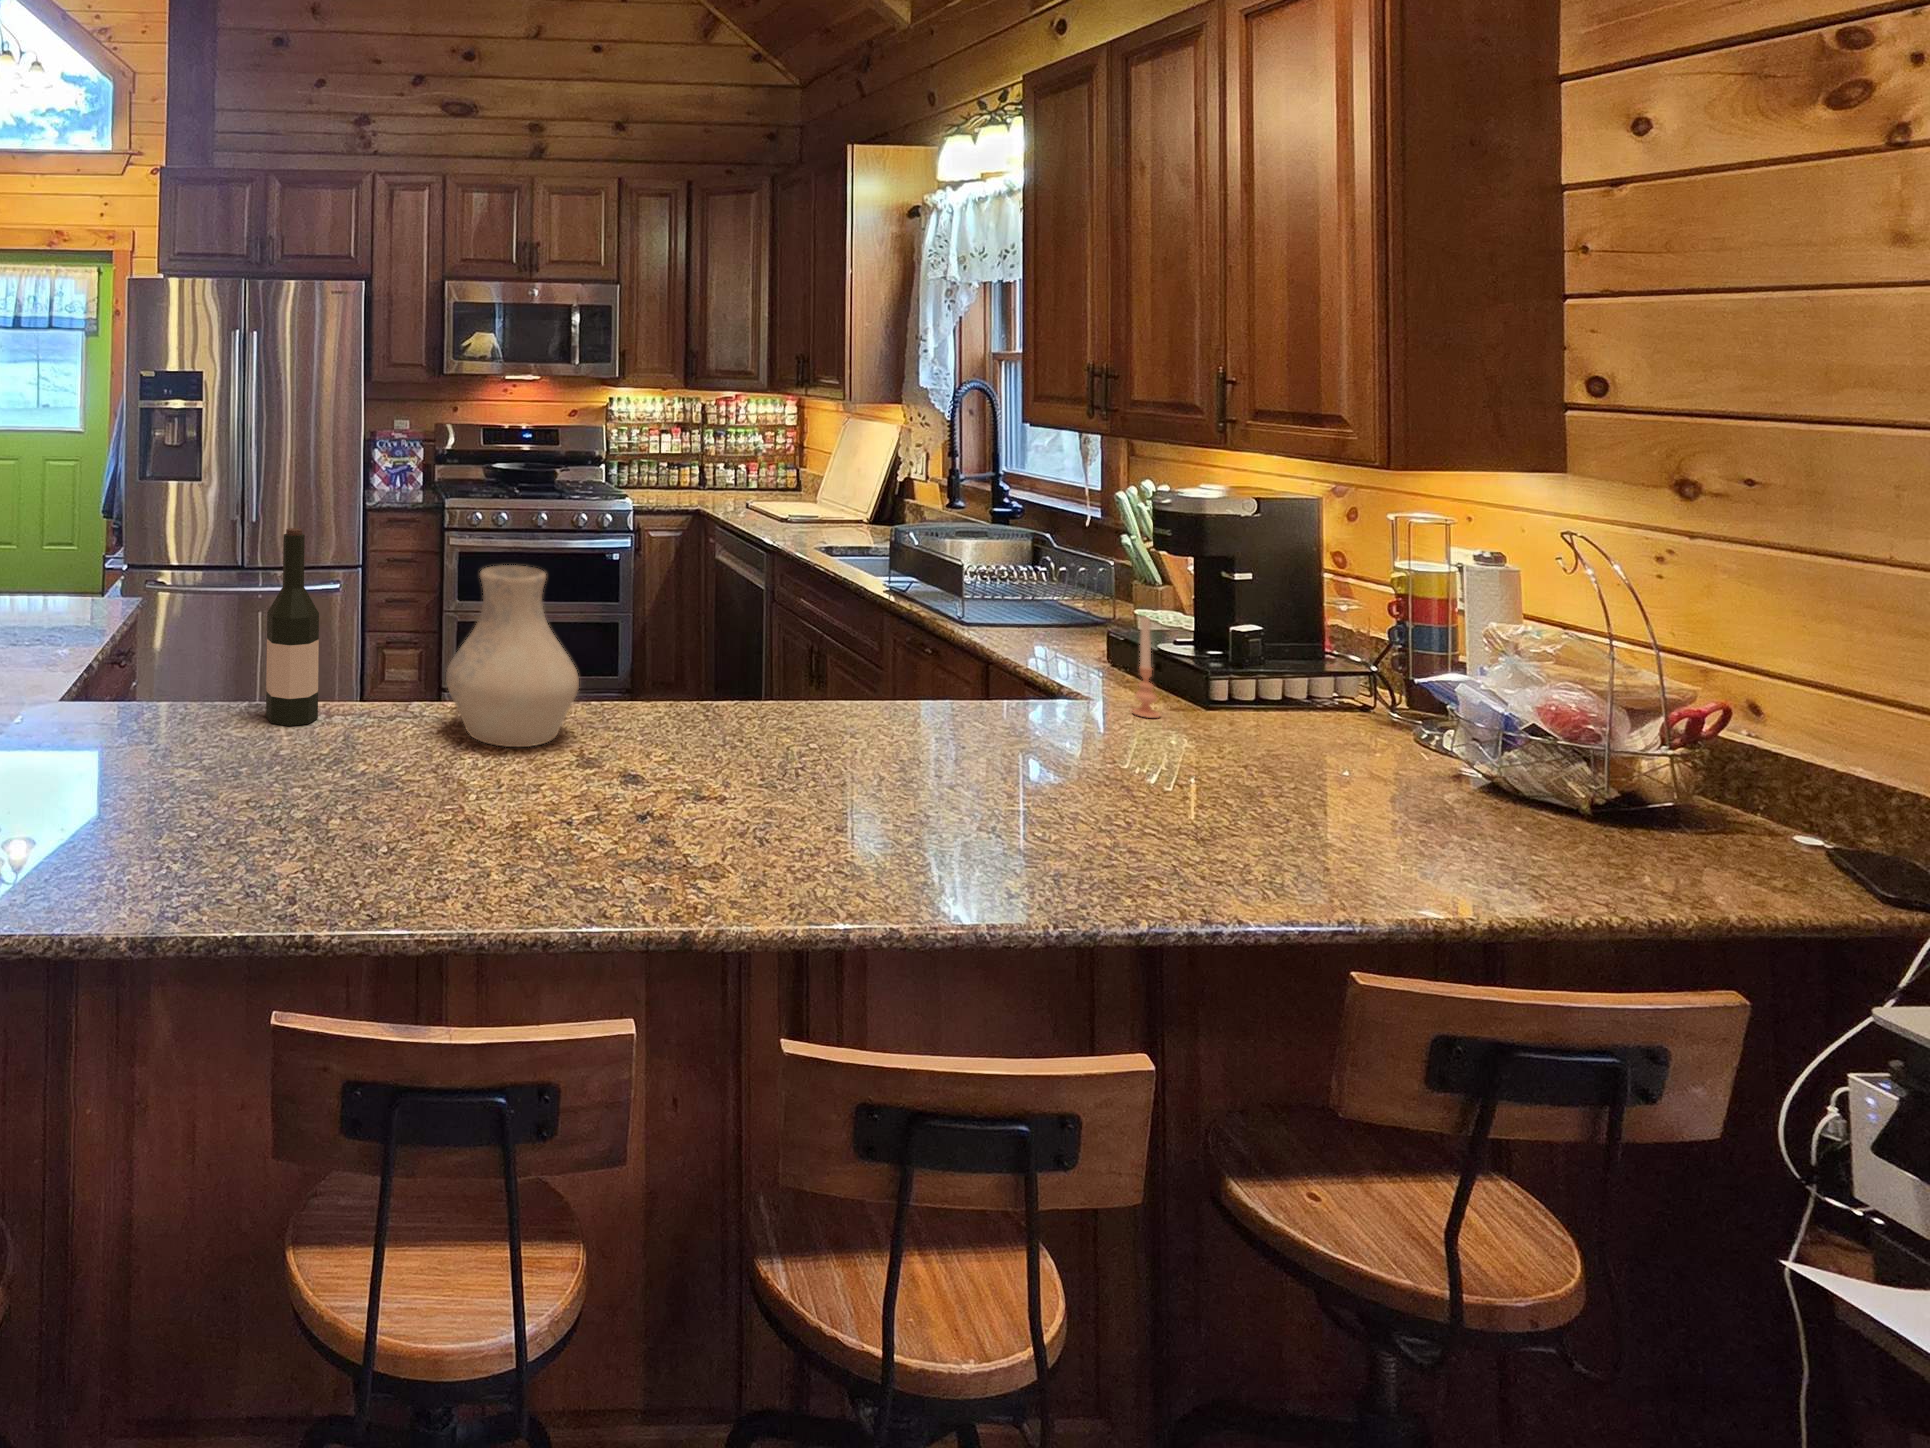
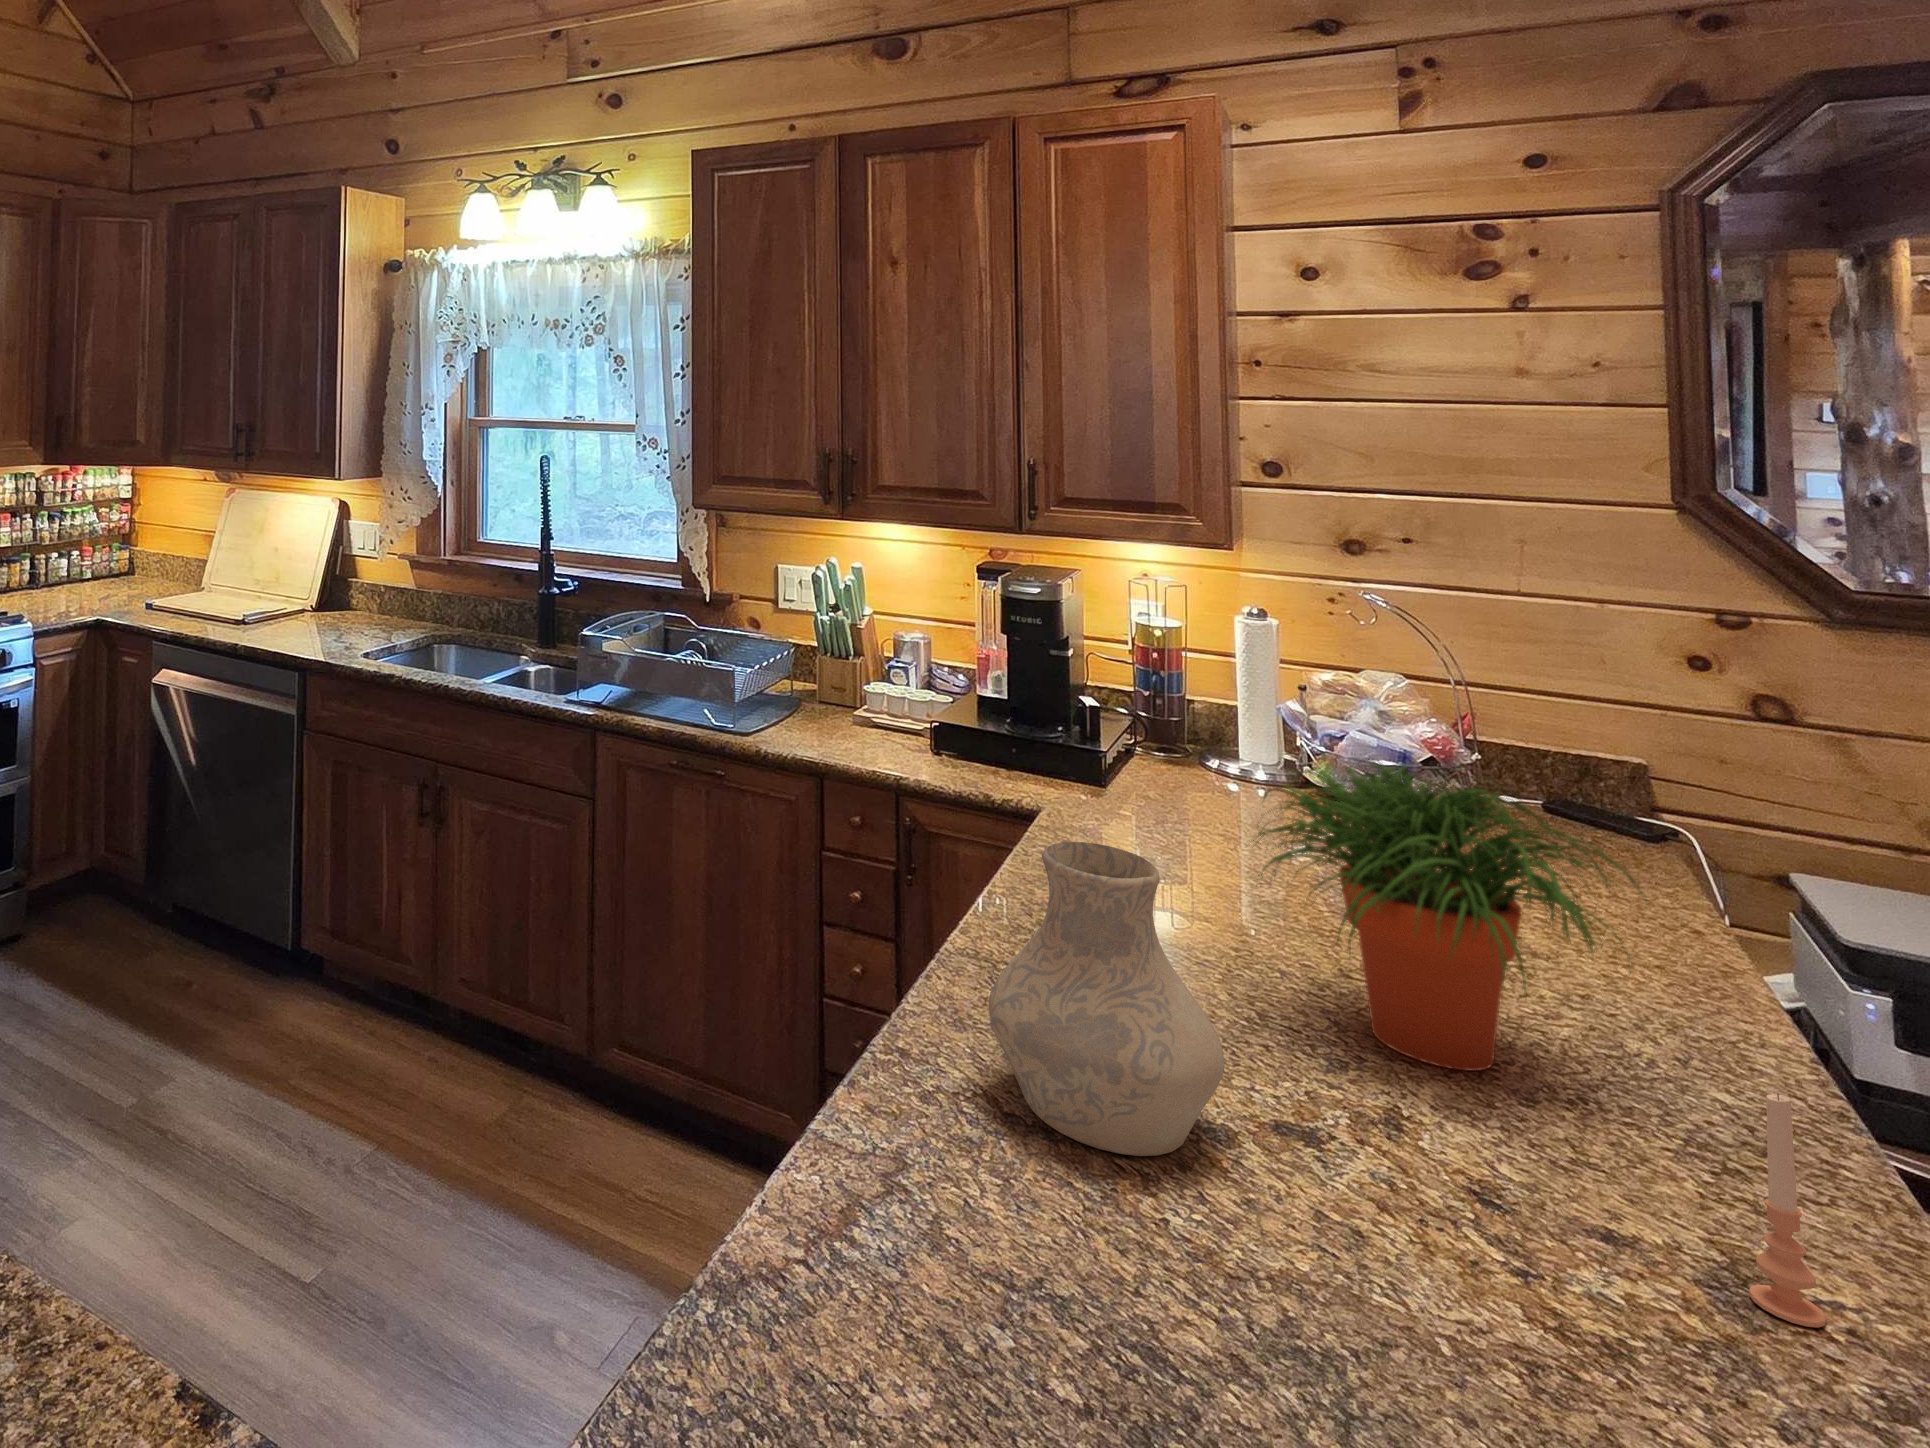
wine bottle: present [266,528,319,726] -> none [880,892,986,1311]
potted plant: none [687,567,962,812] -> present [1253,759,1647,1071]
candle: present [1132,617,1160,718] -> present [1749,1093,1826,1328]

